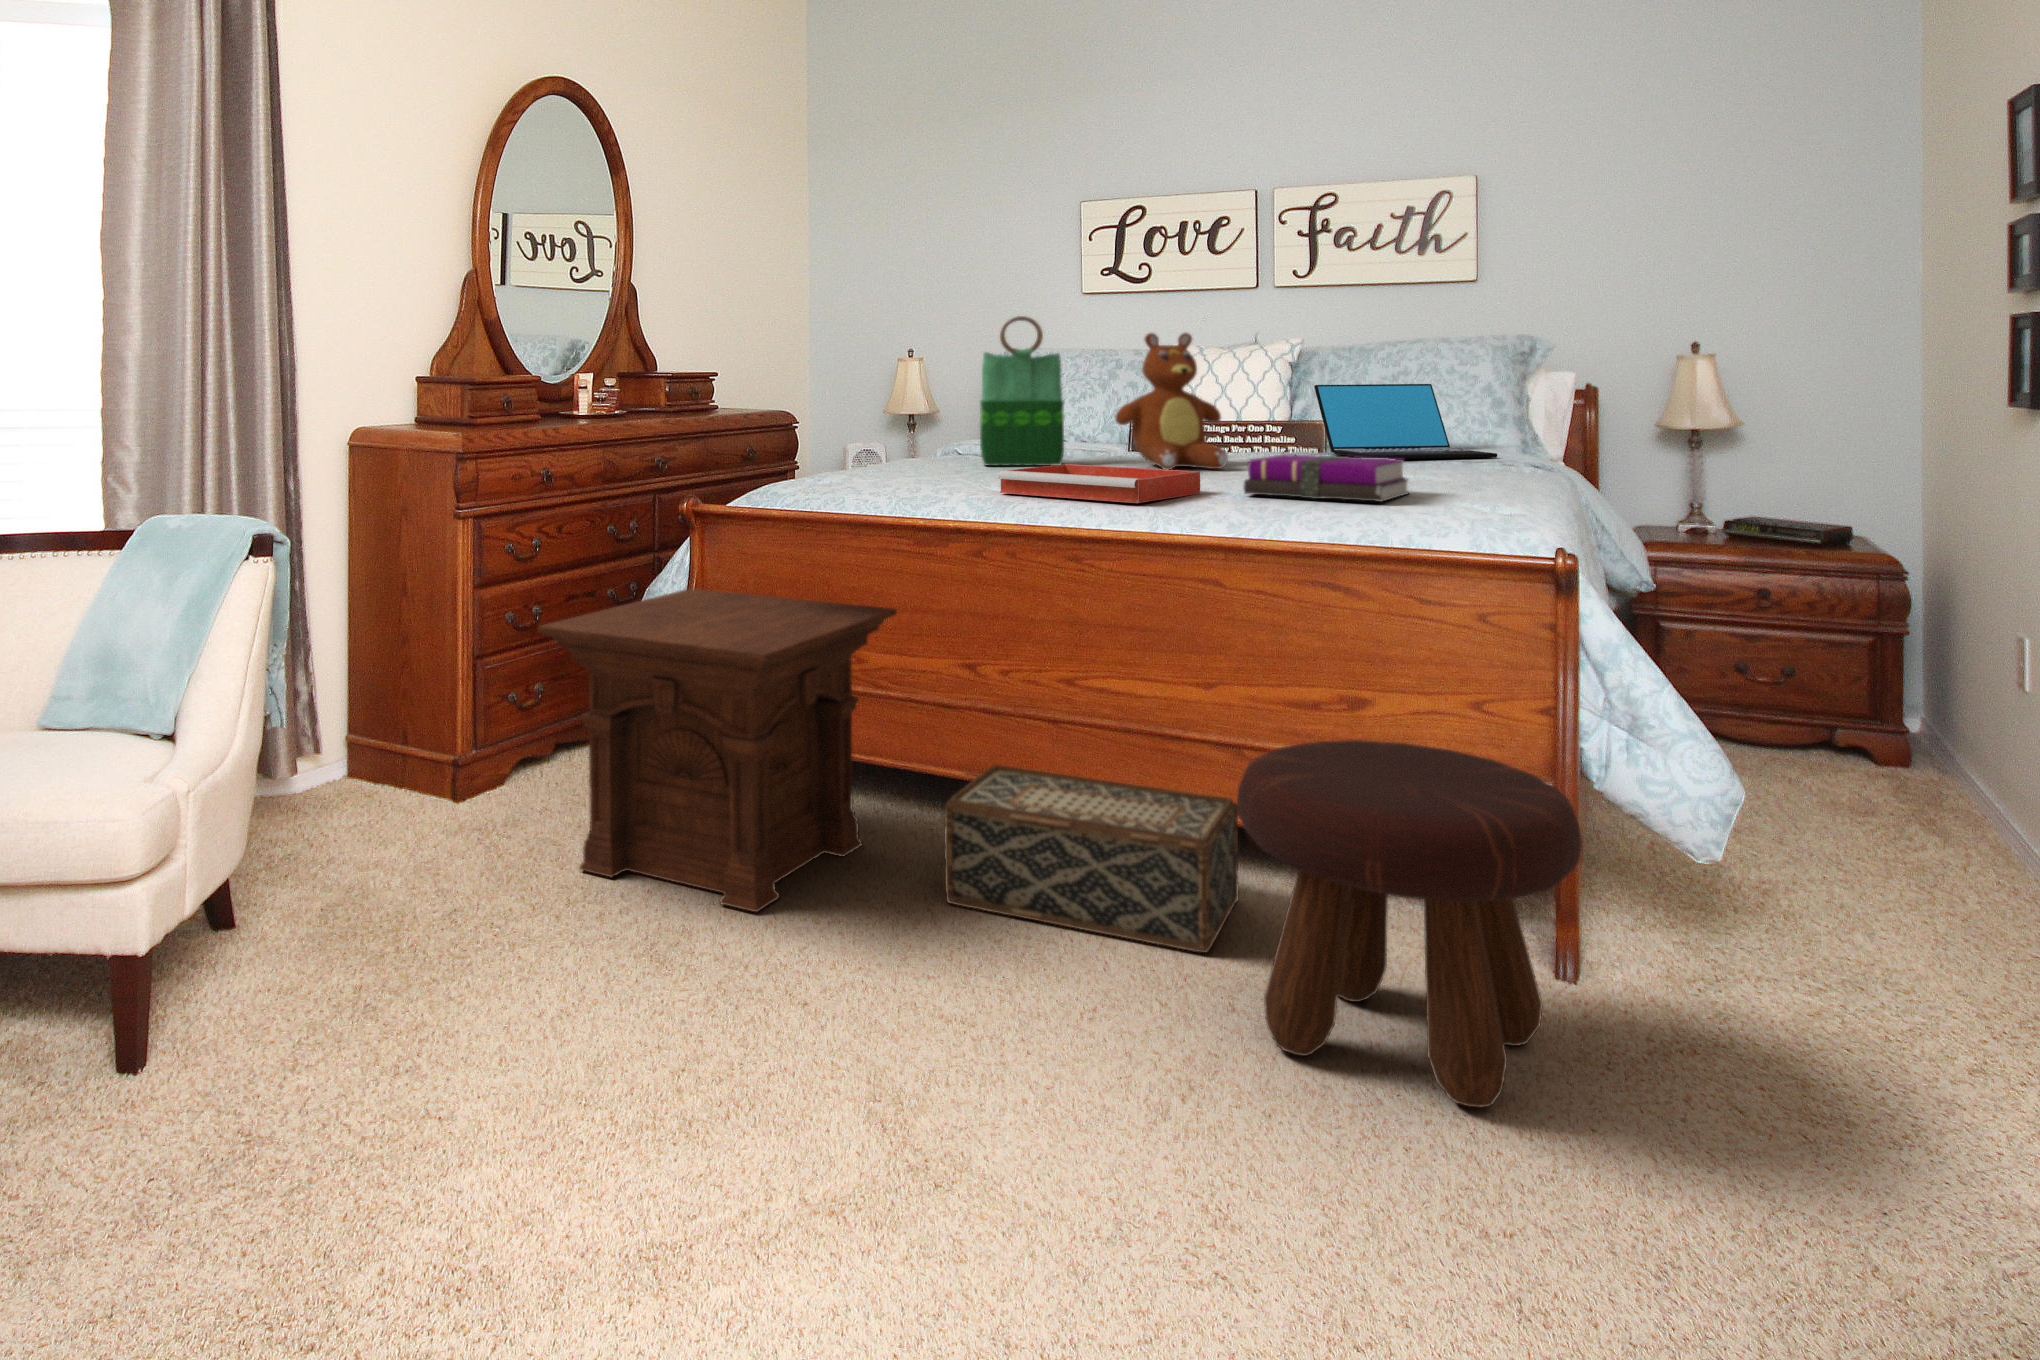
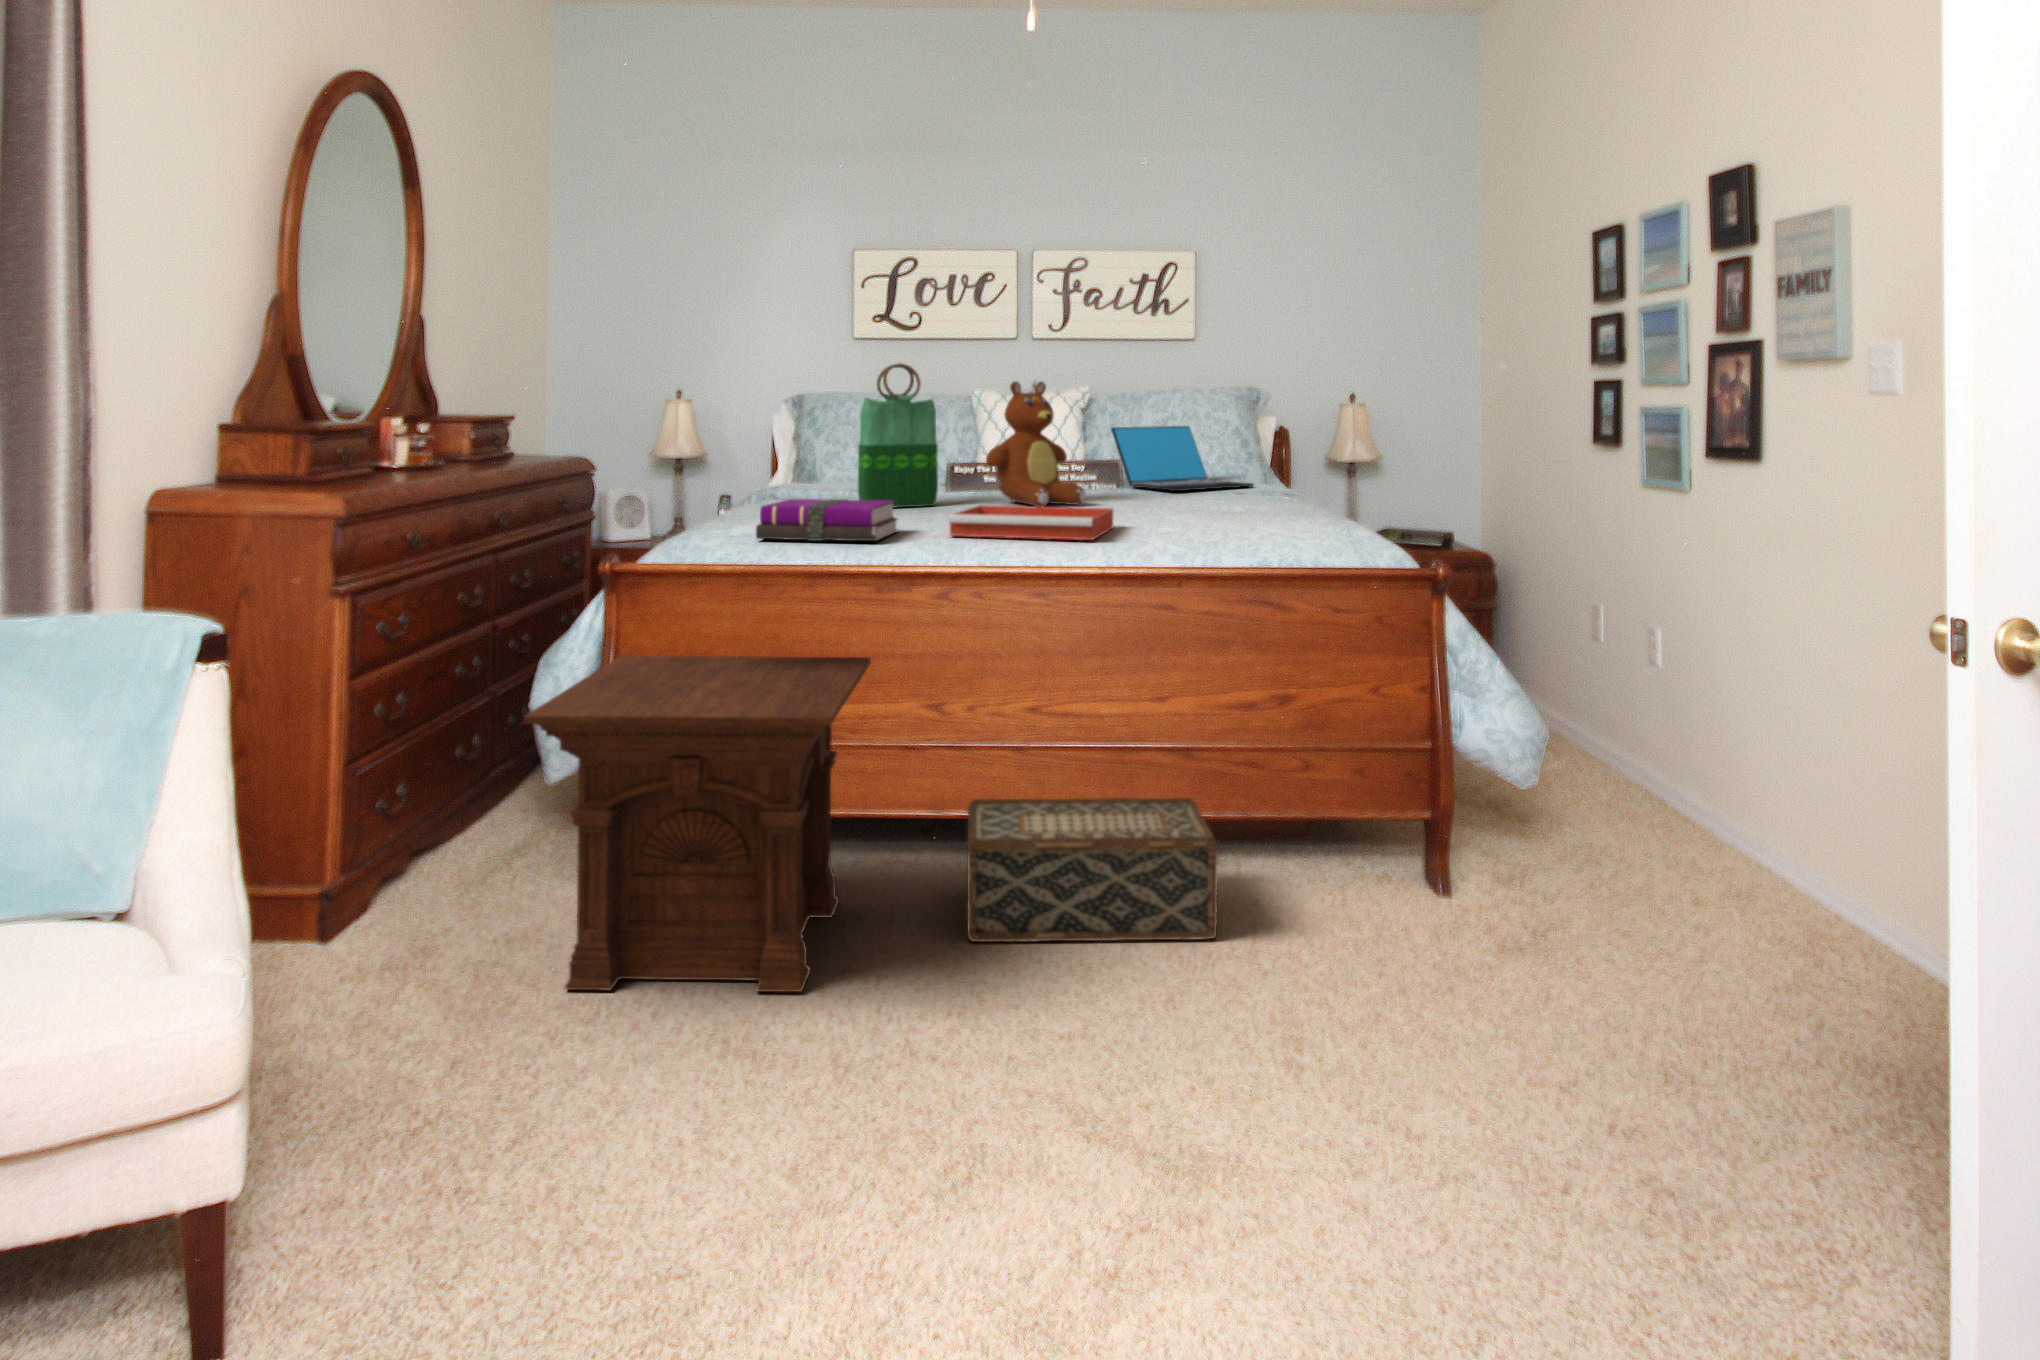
notebook: present [1244,454,1408,502] -> present [756,499,897,541]
footstool: present [1237,740,1582,1107] -> none [1278,730,1544,1016]

